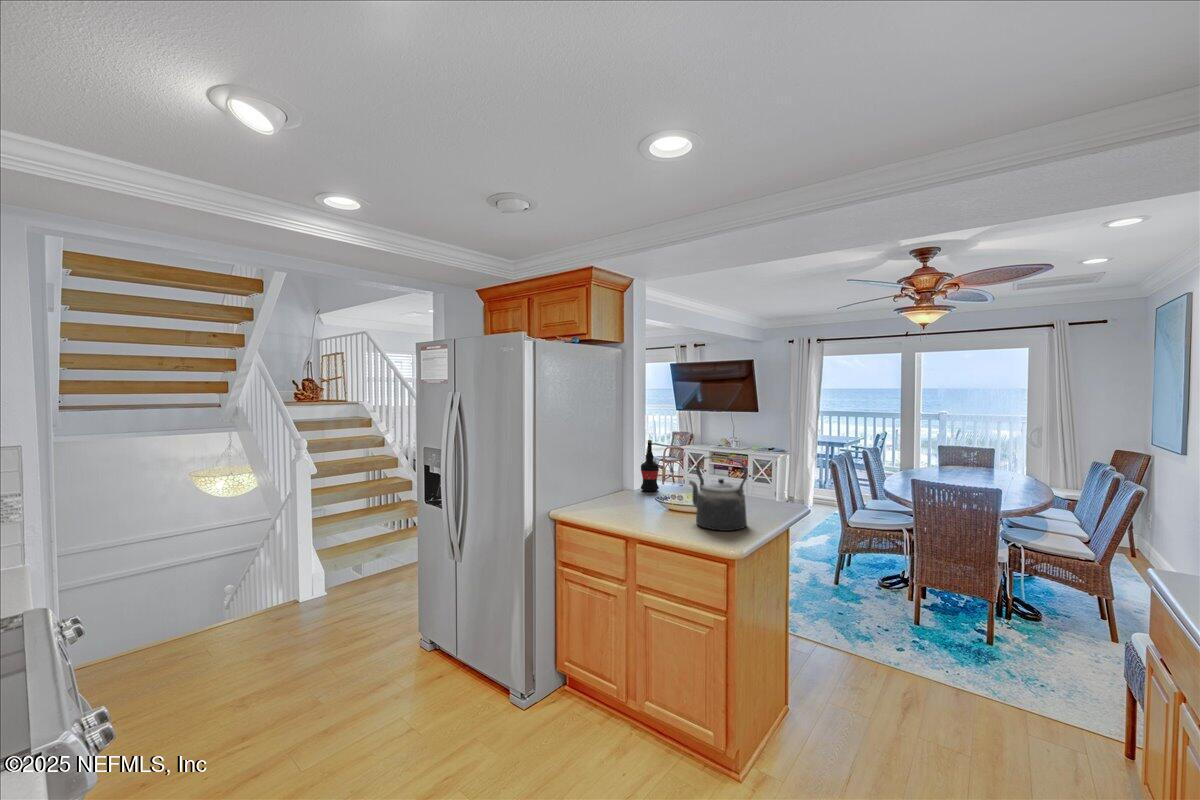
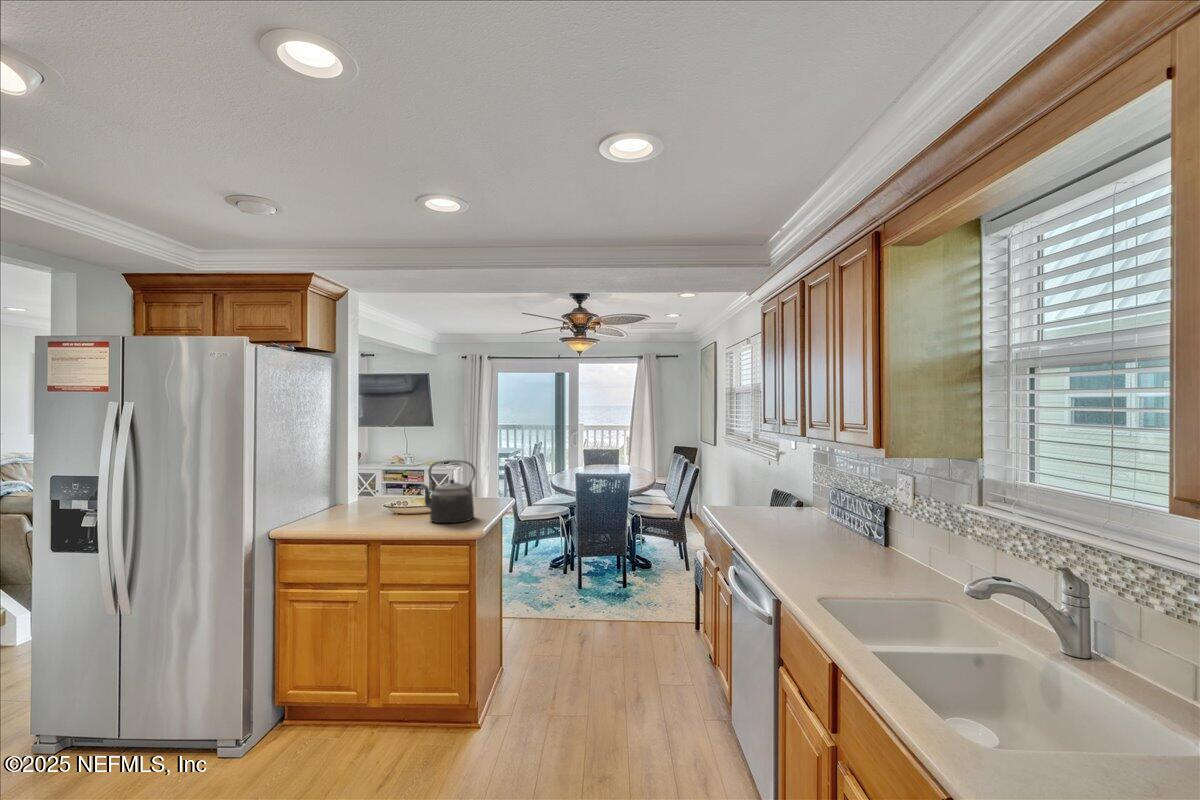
wine bottle: present [641,440,659,491] -> none [354,453,373,504]

